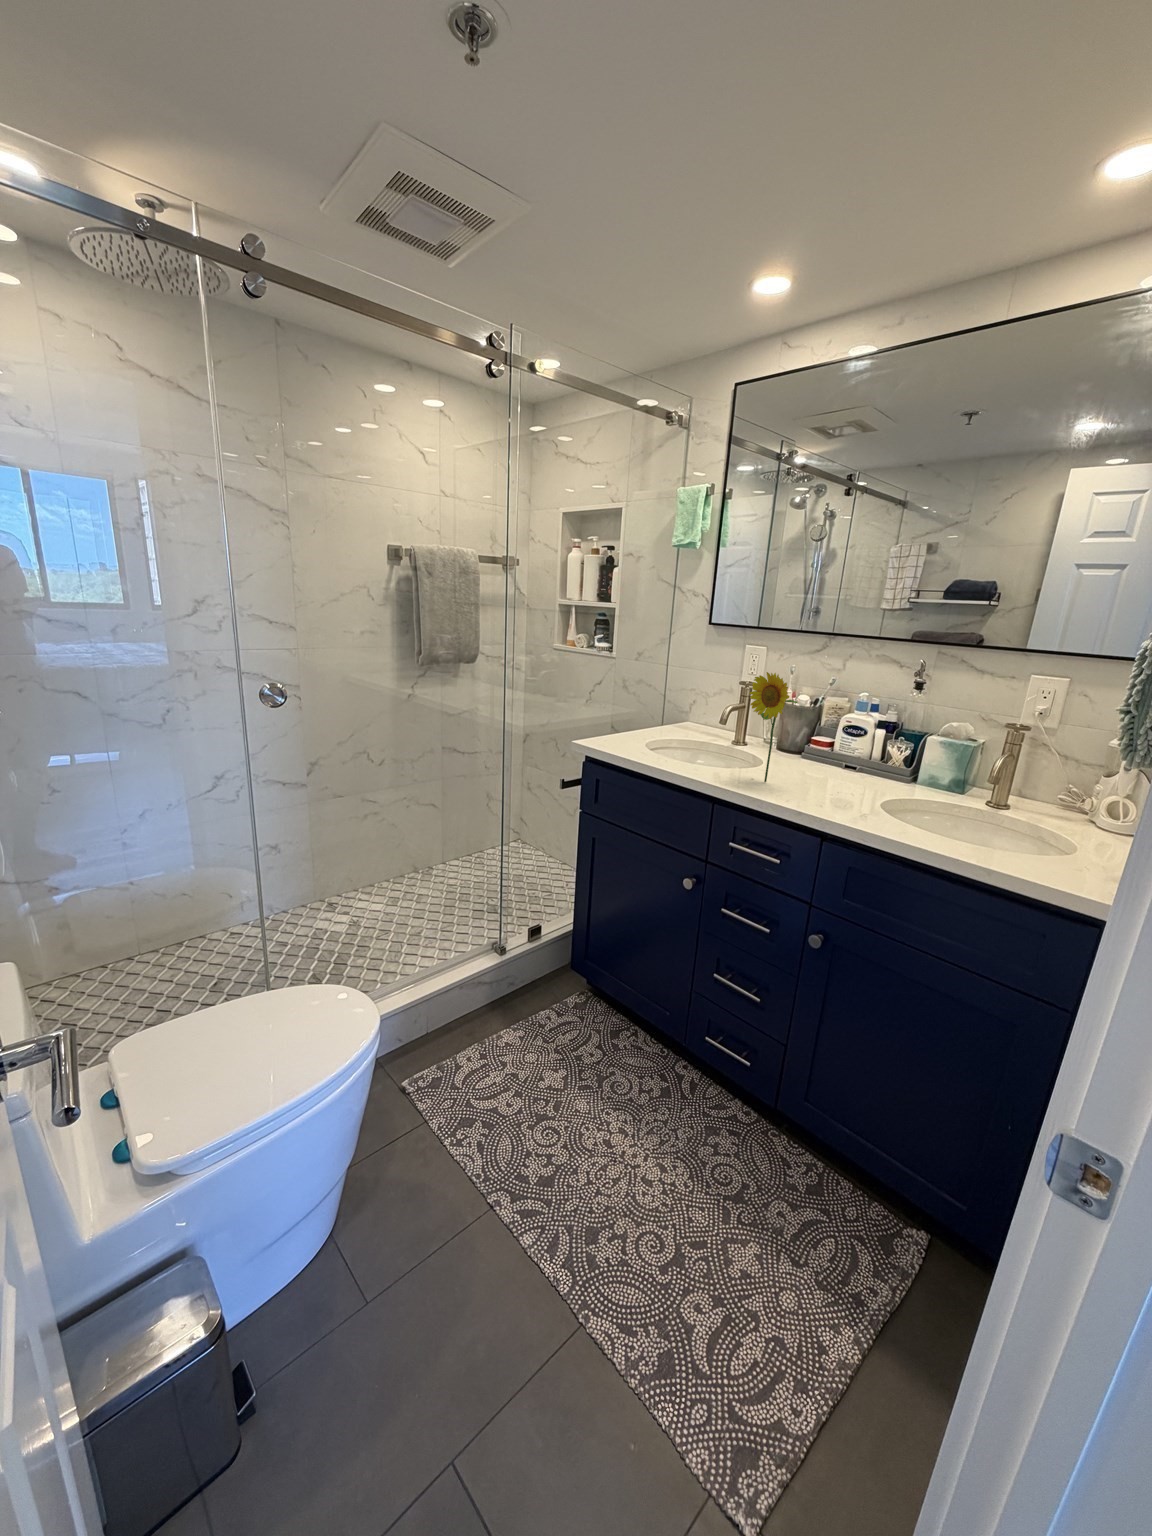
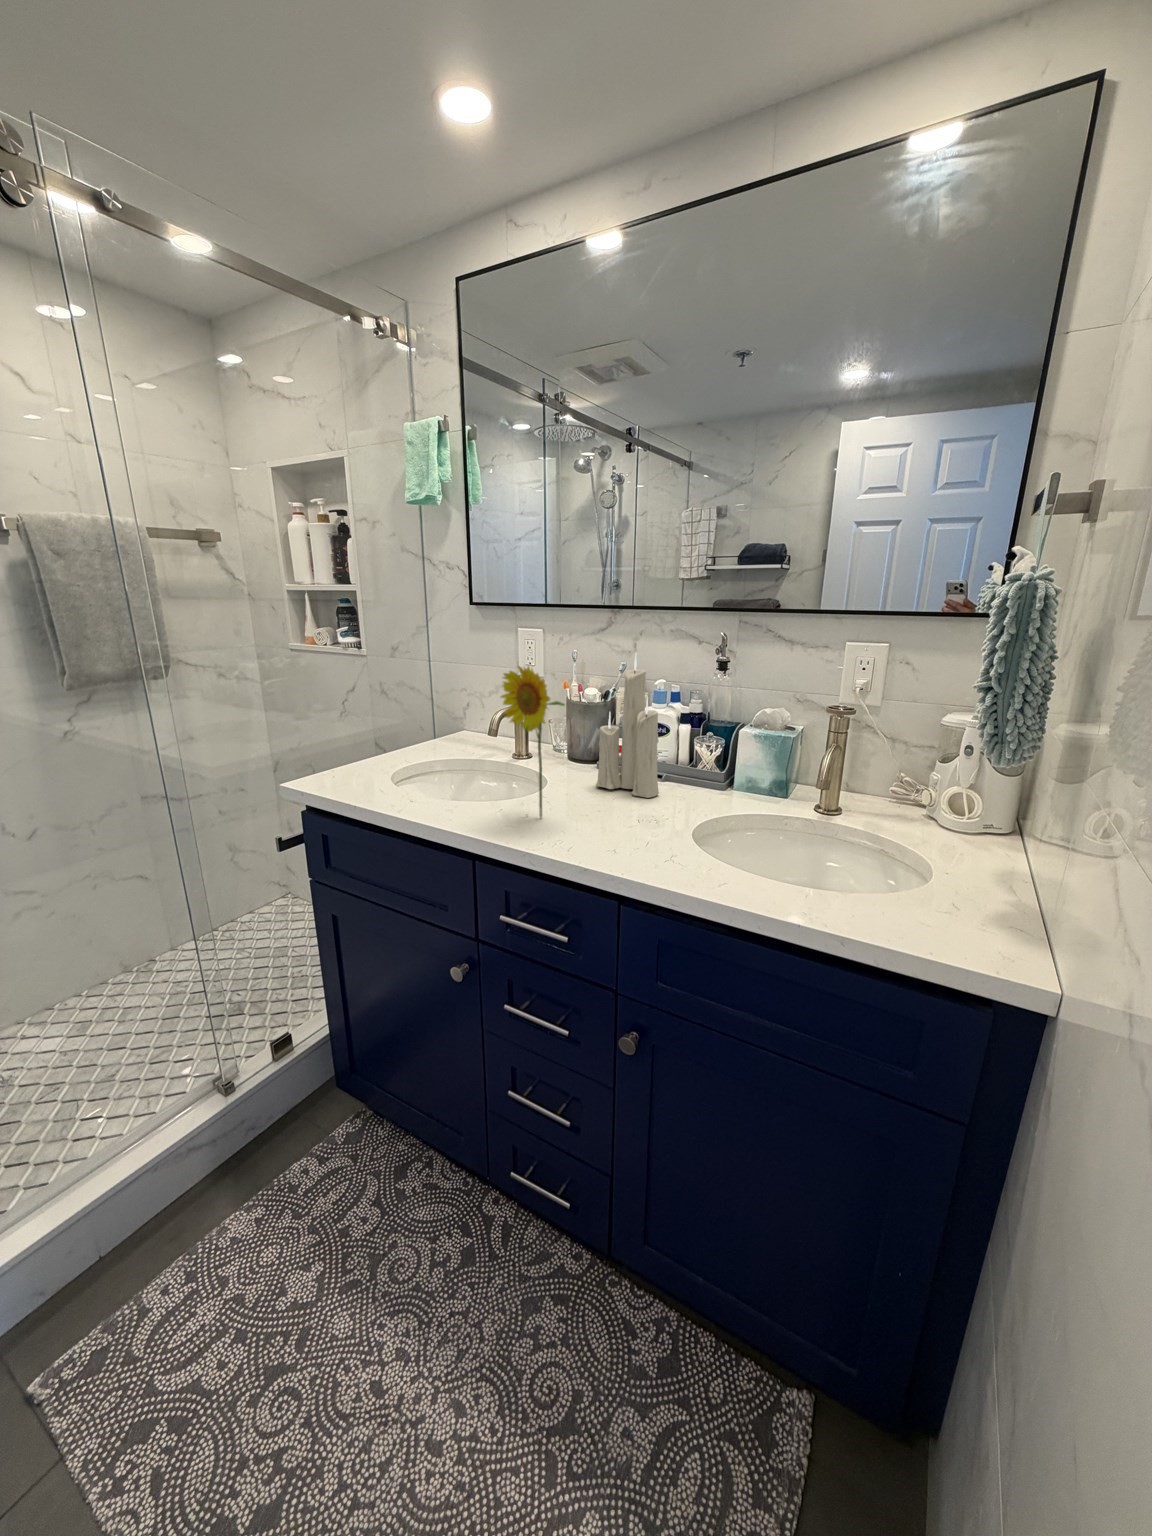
candle: none [802,665,862,781] -> present [596,654,659,798]

